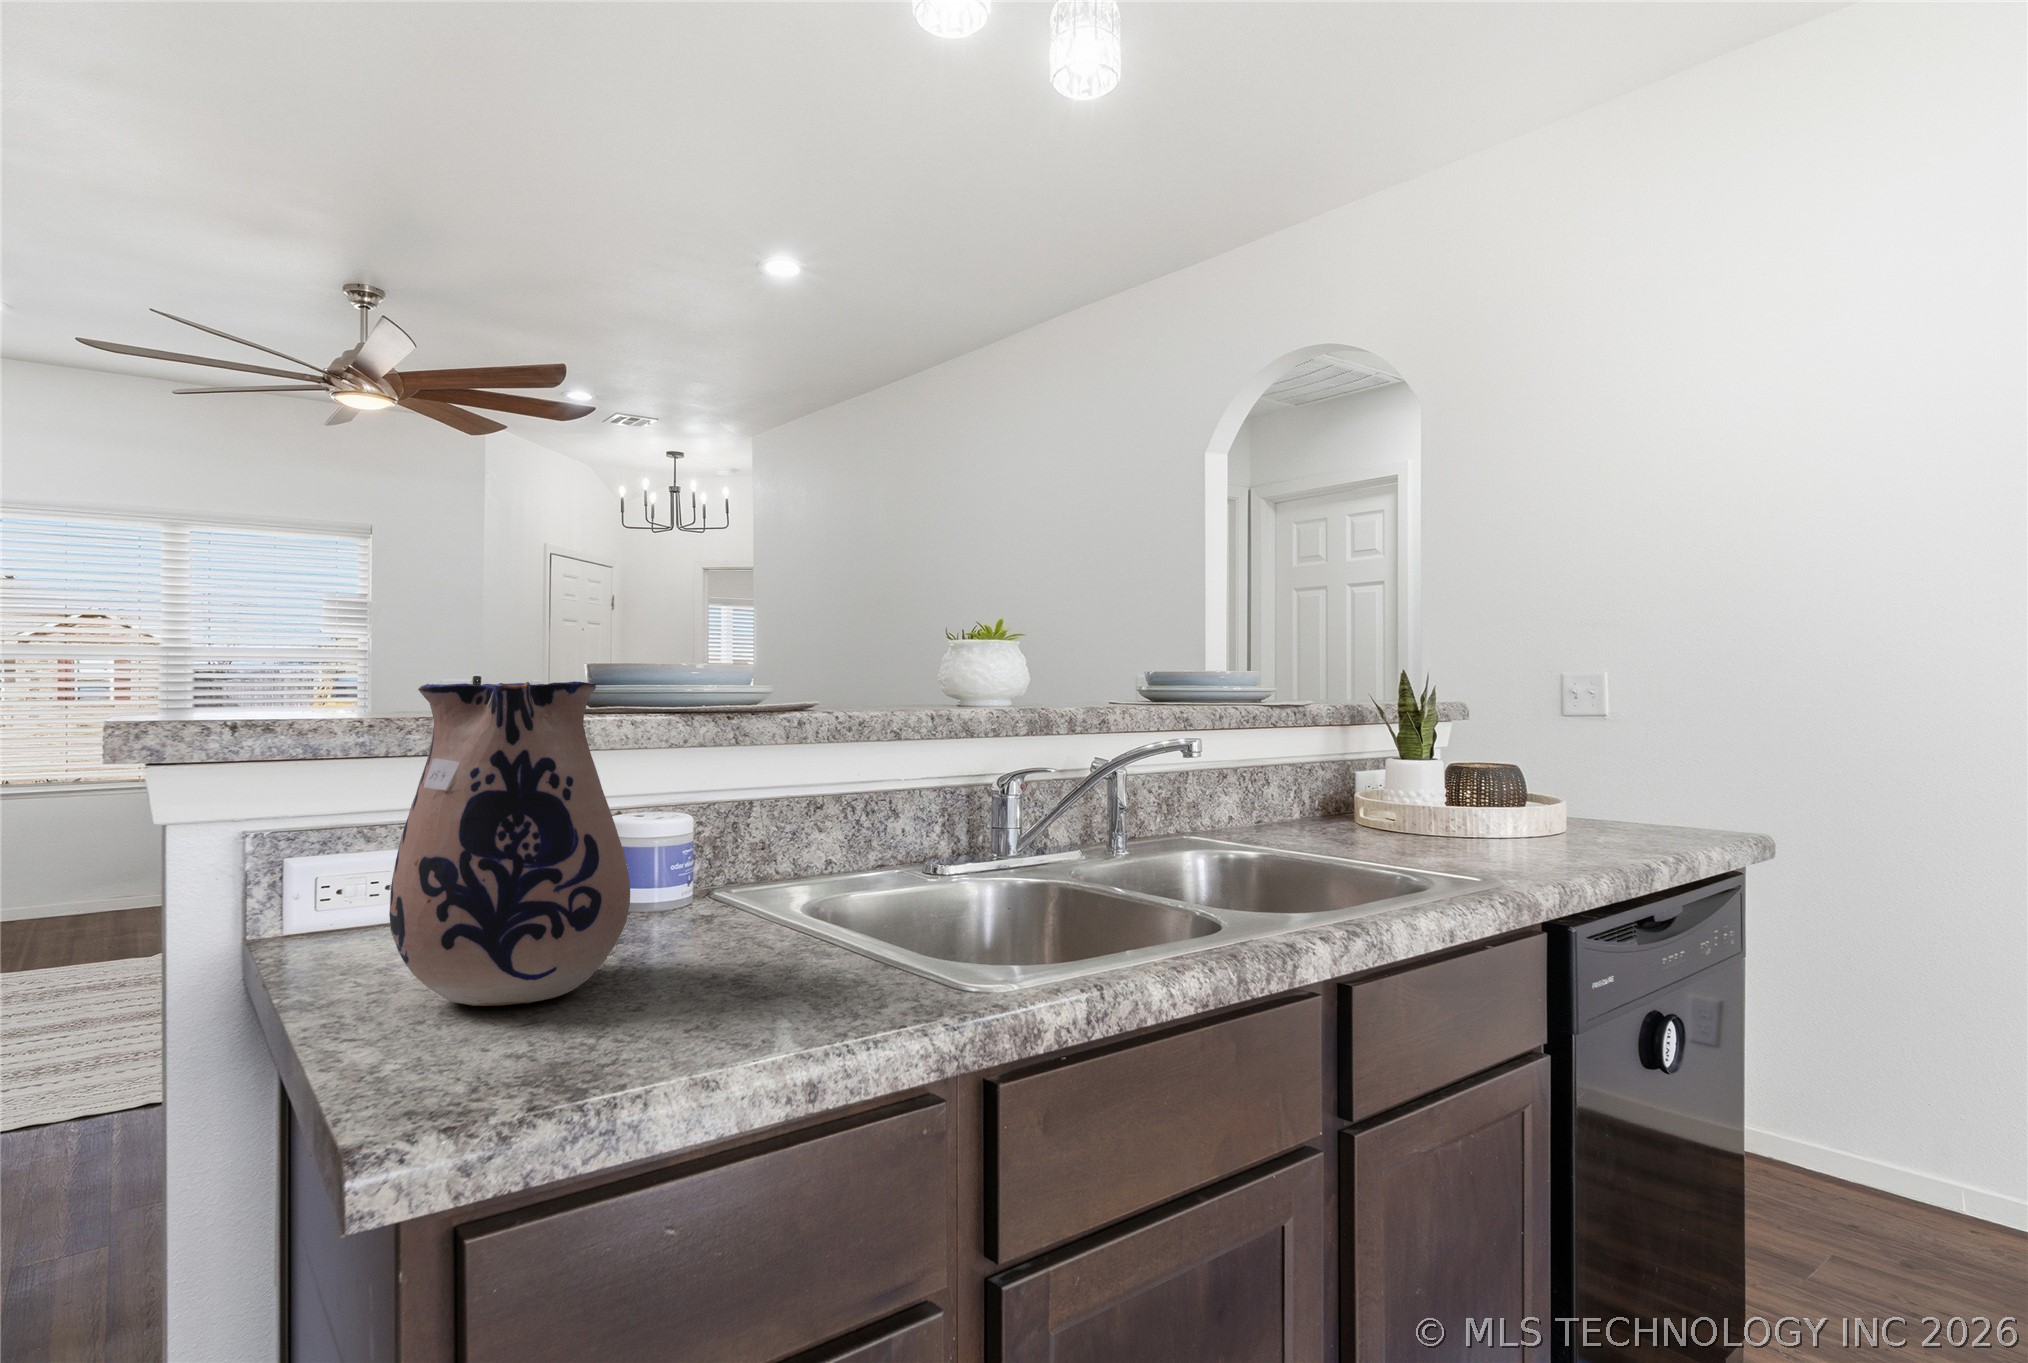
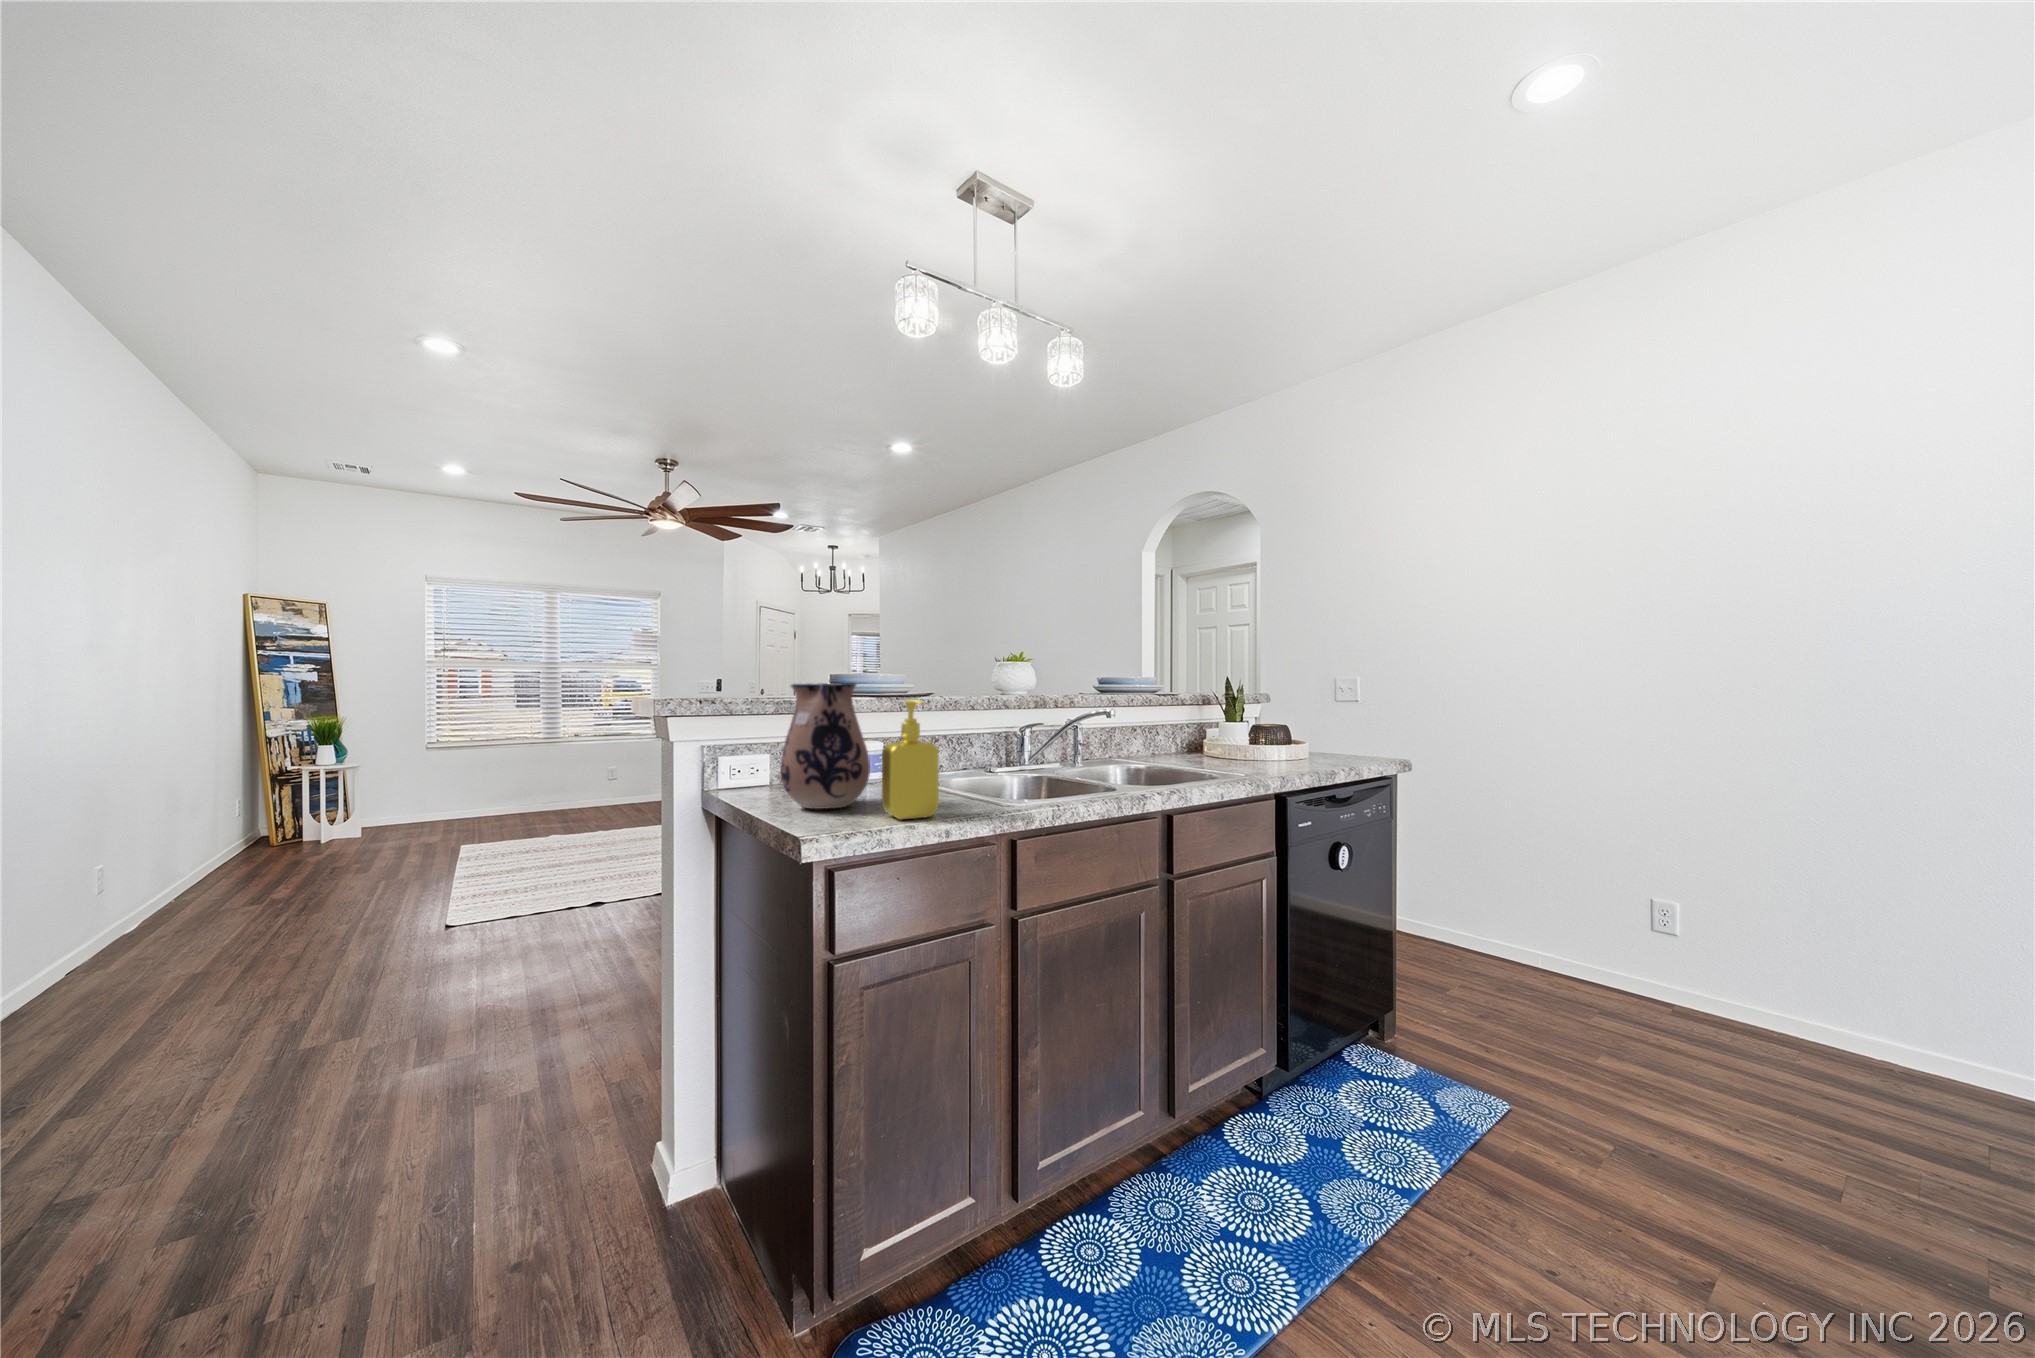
soap dispenser: none [642,726,792,1049] -> present [882,700,939,820]

